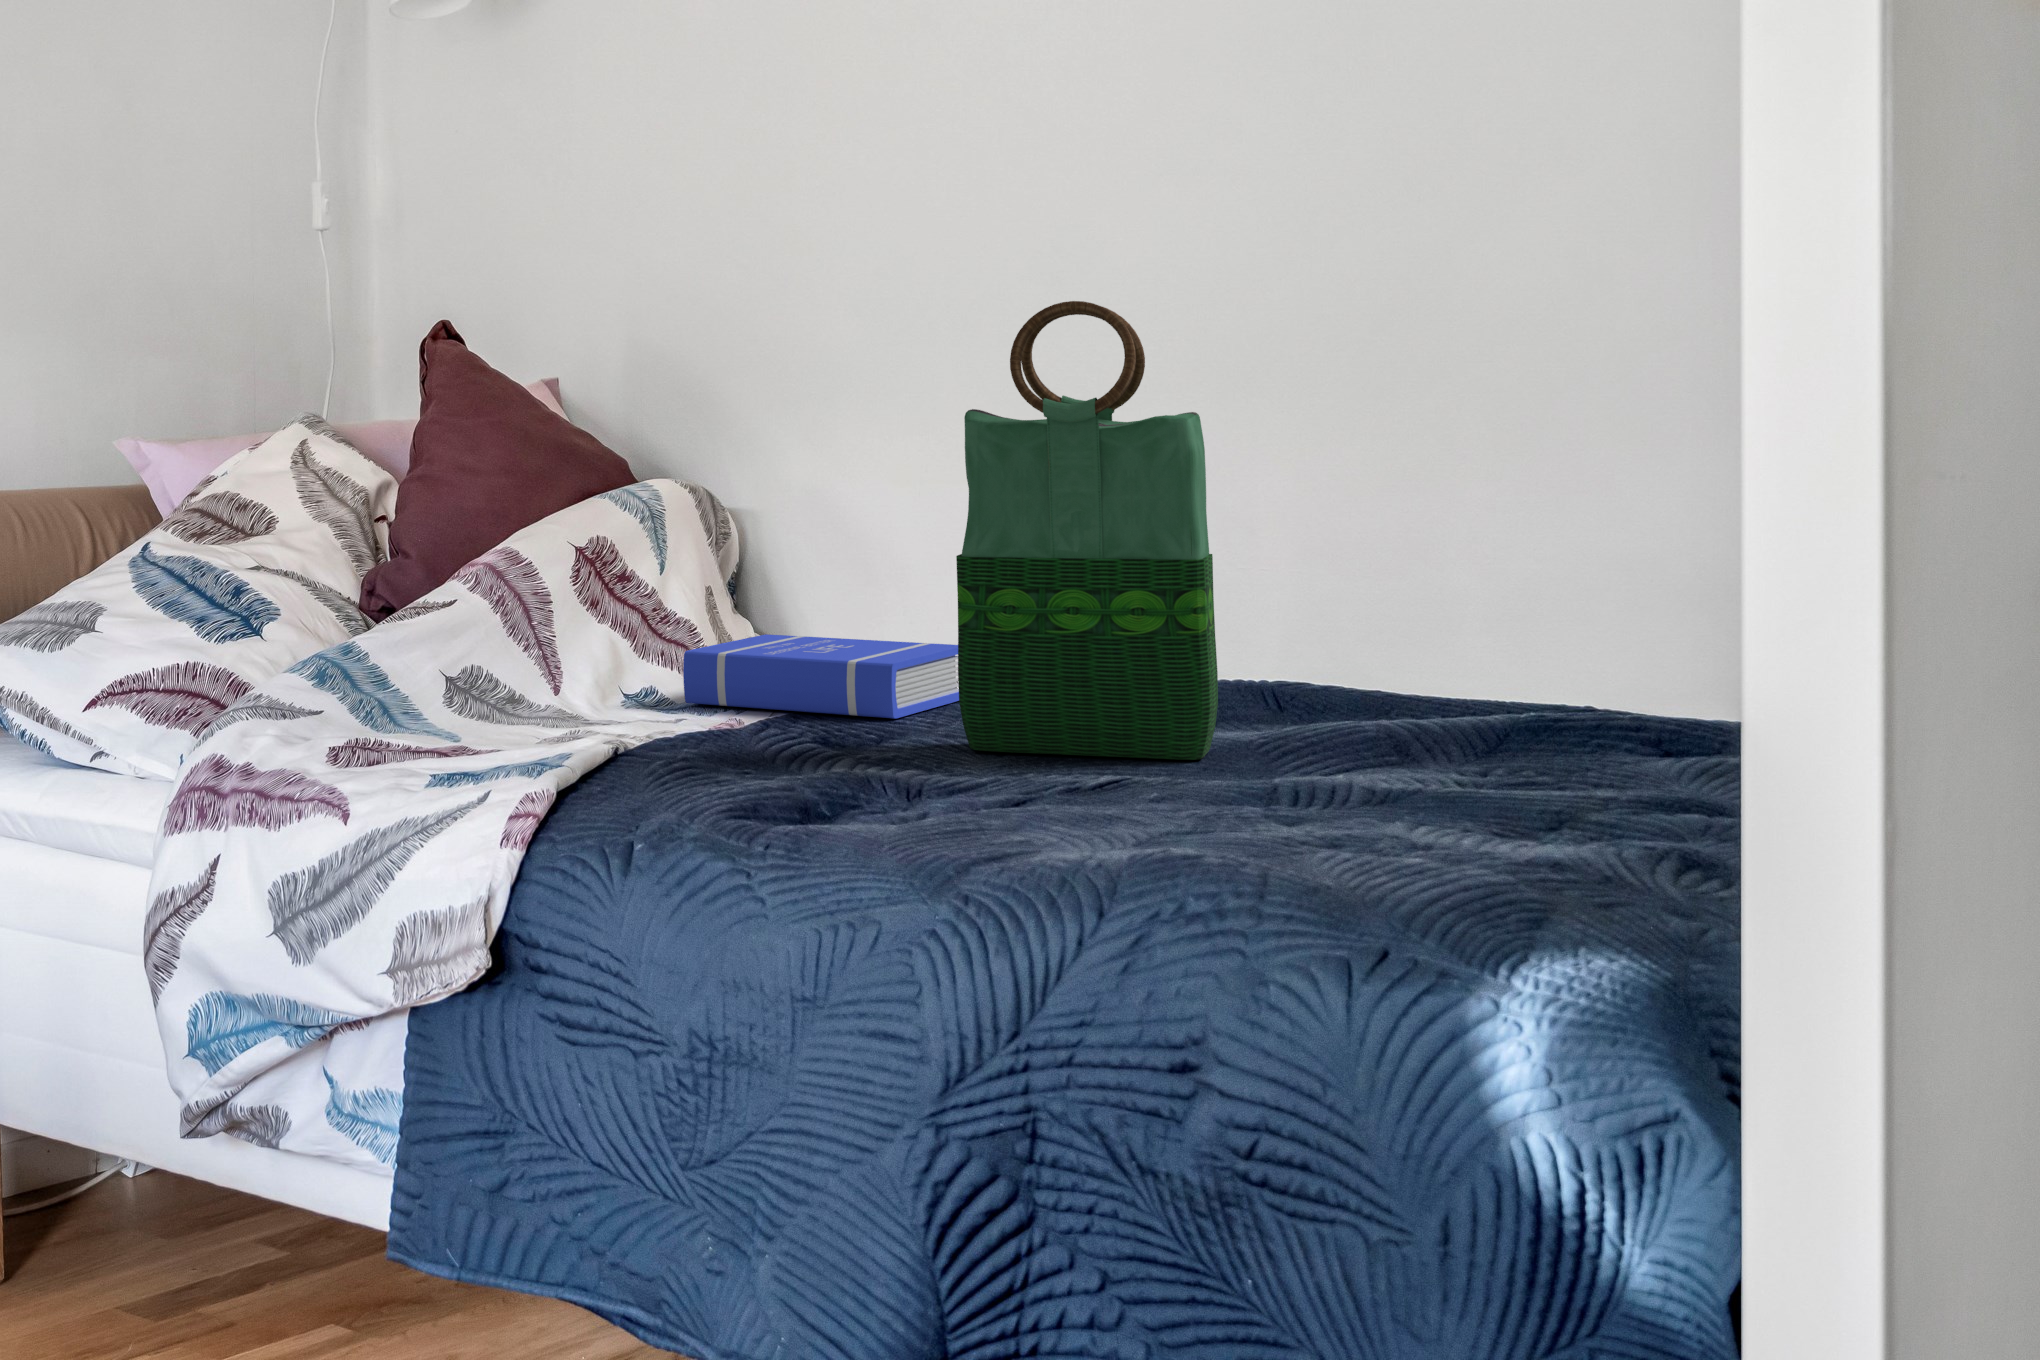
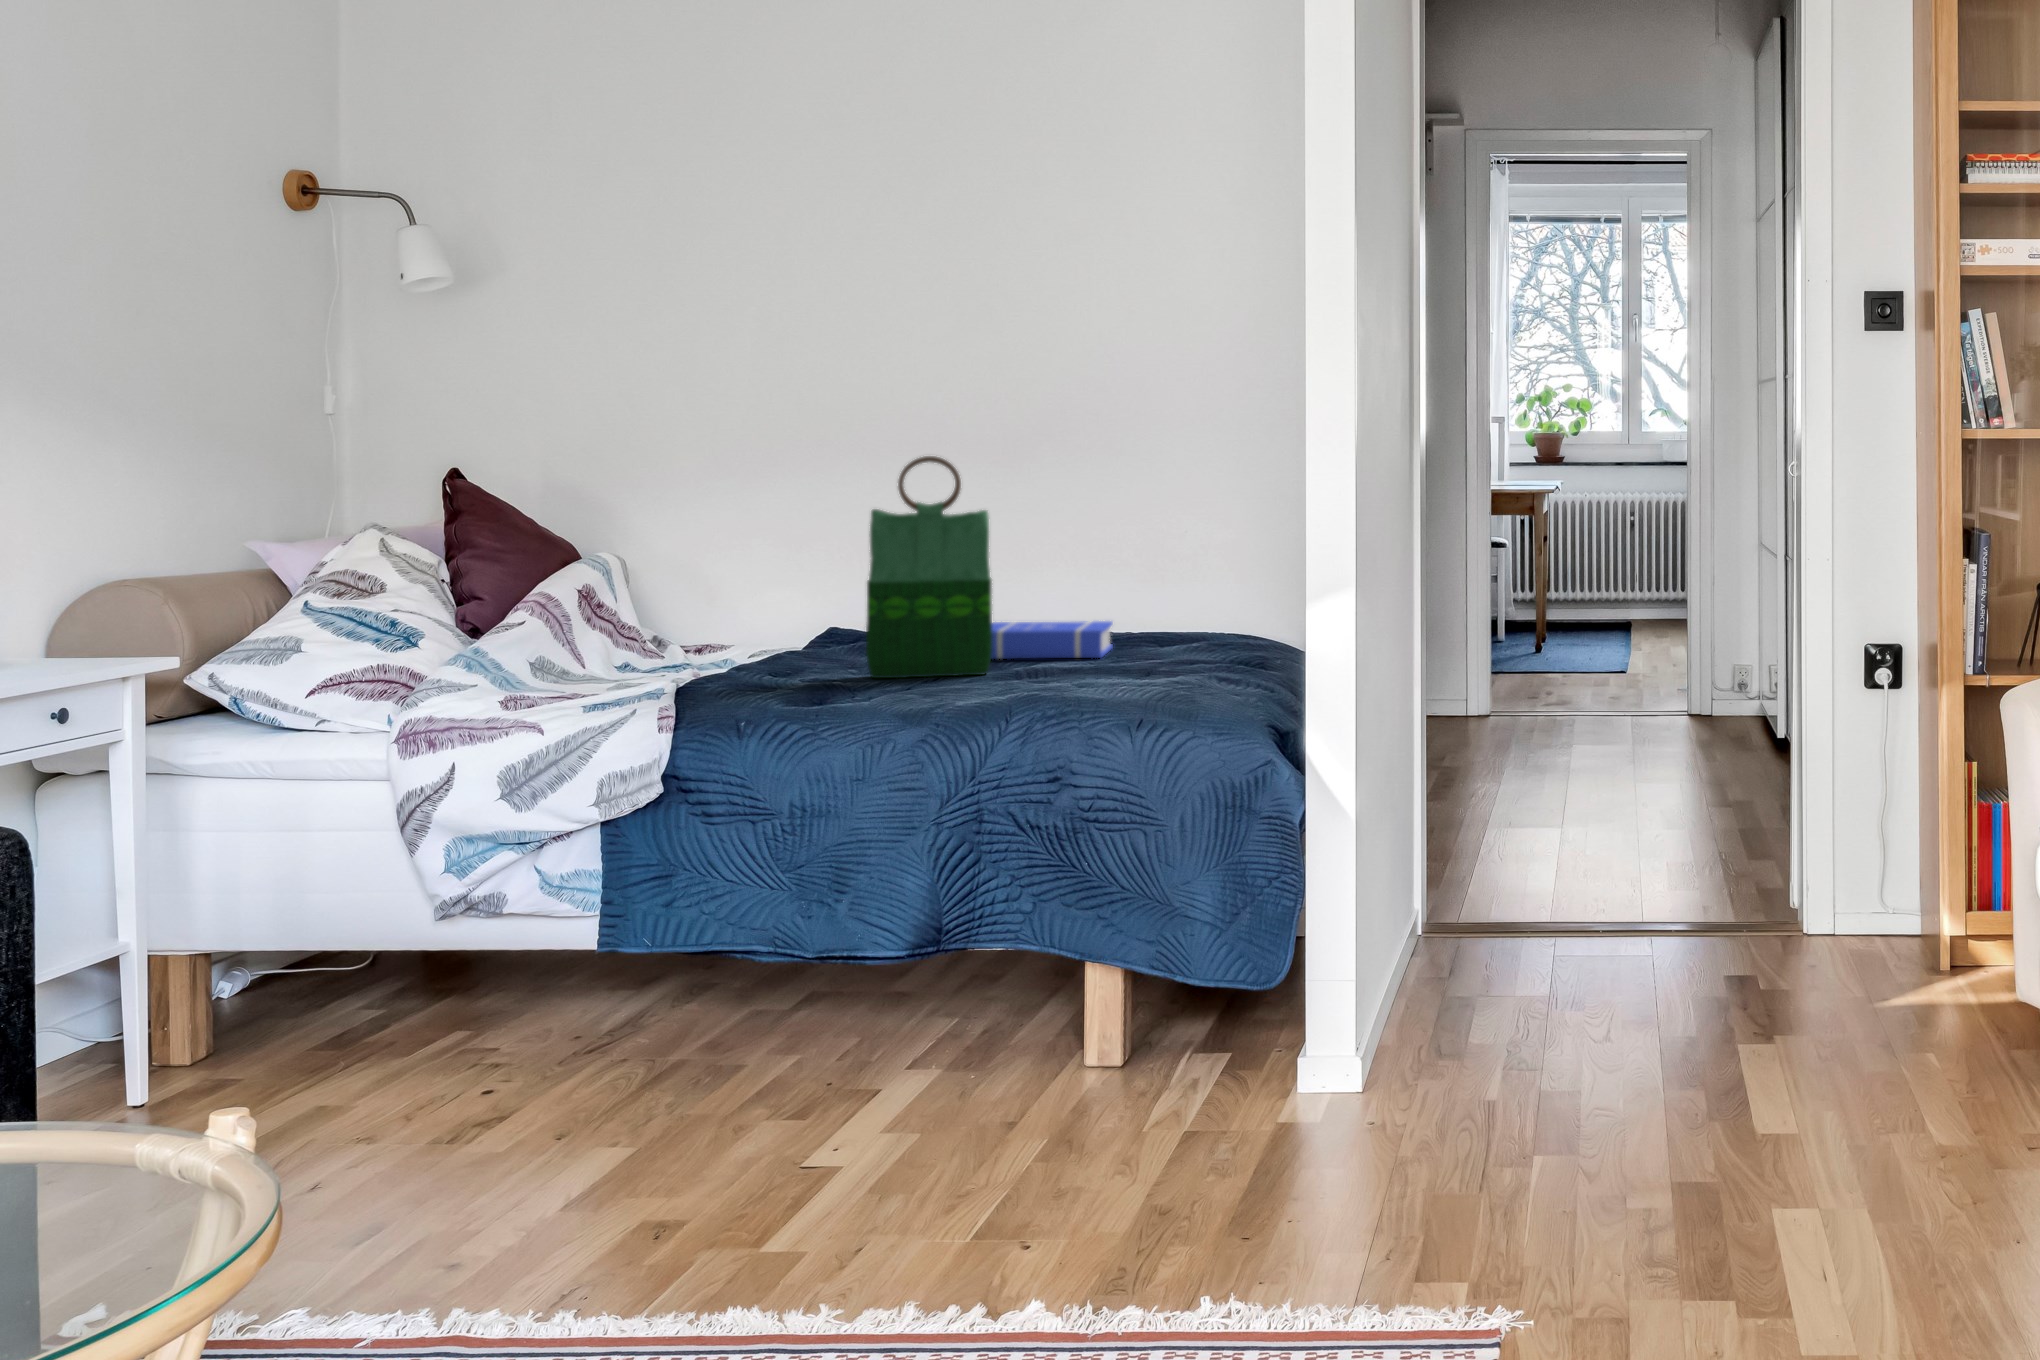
book: present [683,634,959,718] -> present [991,621,1112,659]

